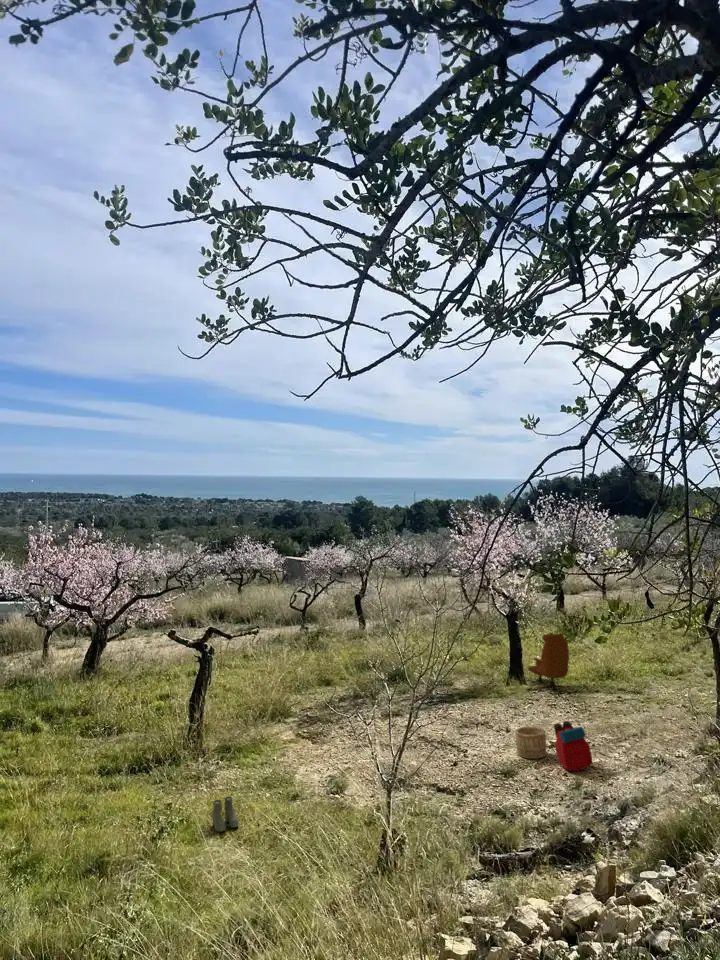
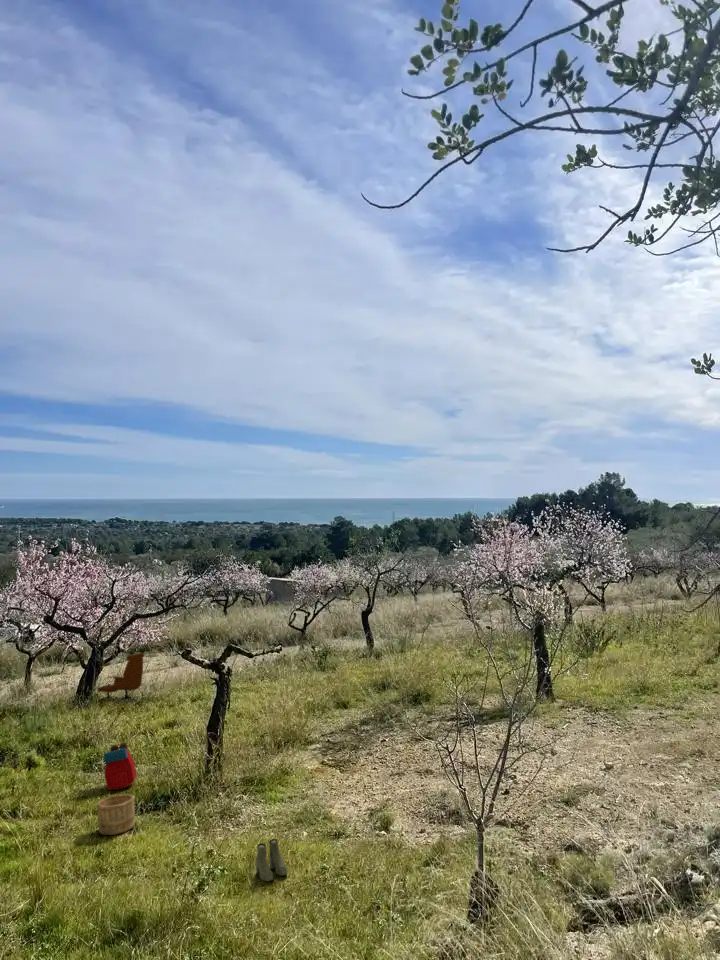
lounge chair: present [528,633,570,693] -> present [98,653,144,701]
backpack: present [554,721,593,771] -> present [104,743,136,790]
wooden bucket: present [515,727,546,759] -> present [97,794,135,835]

